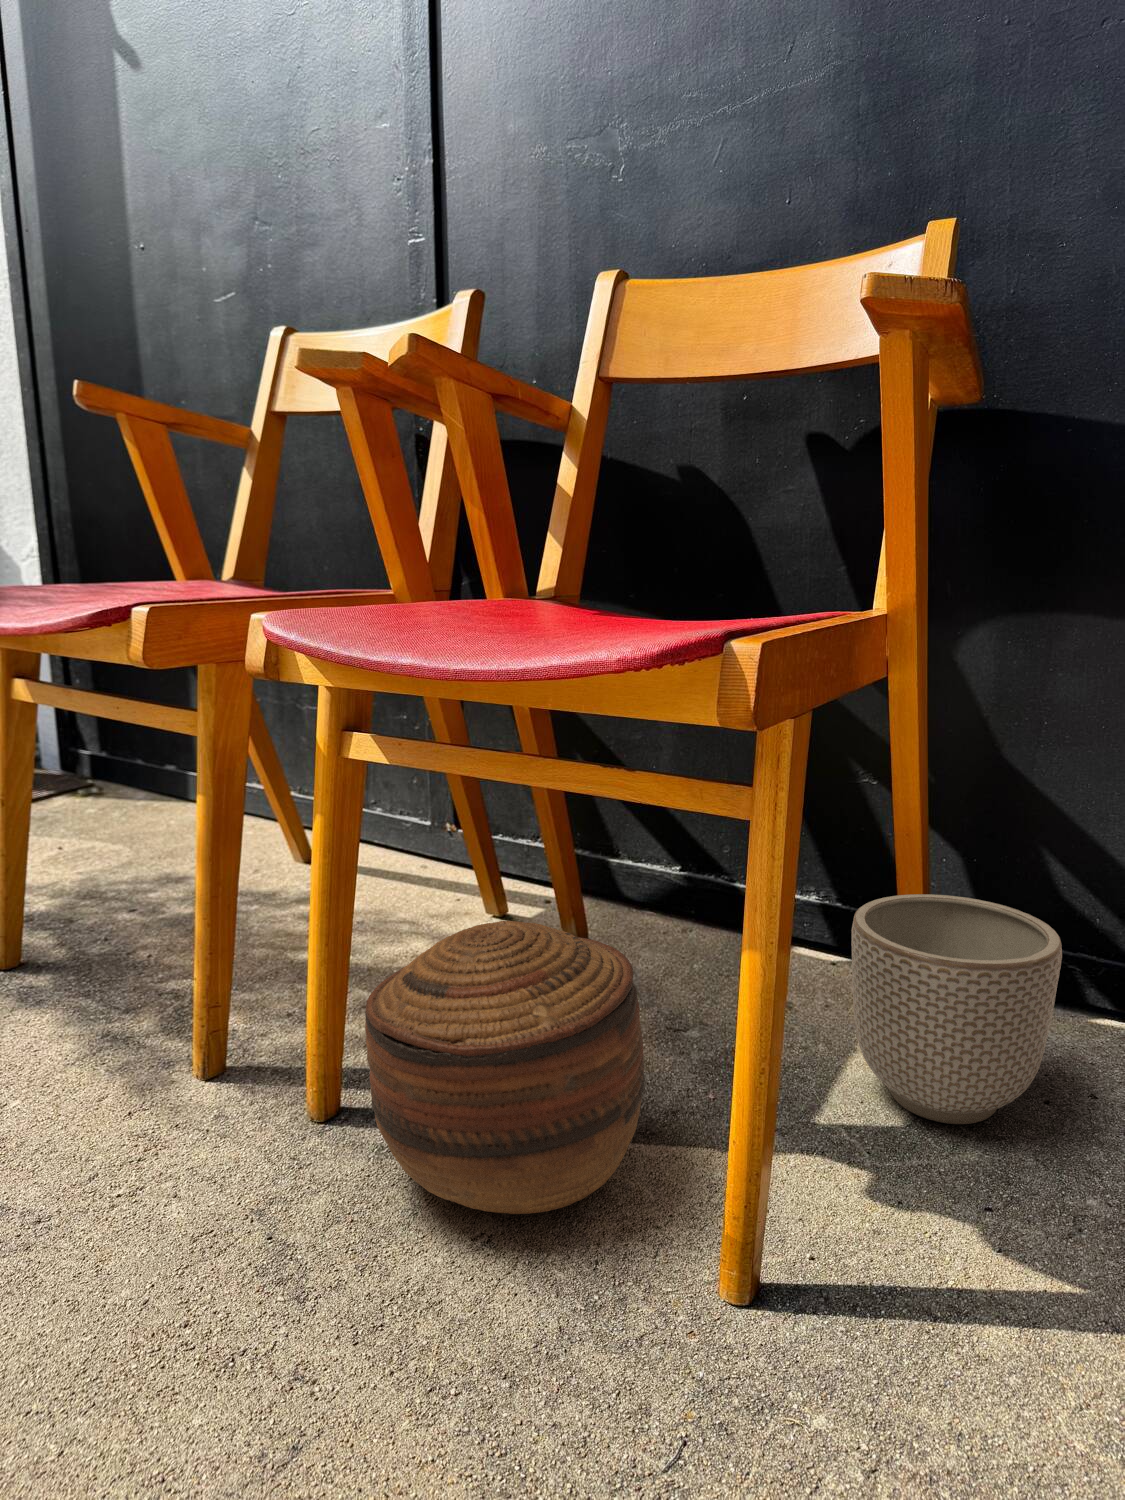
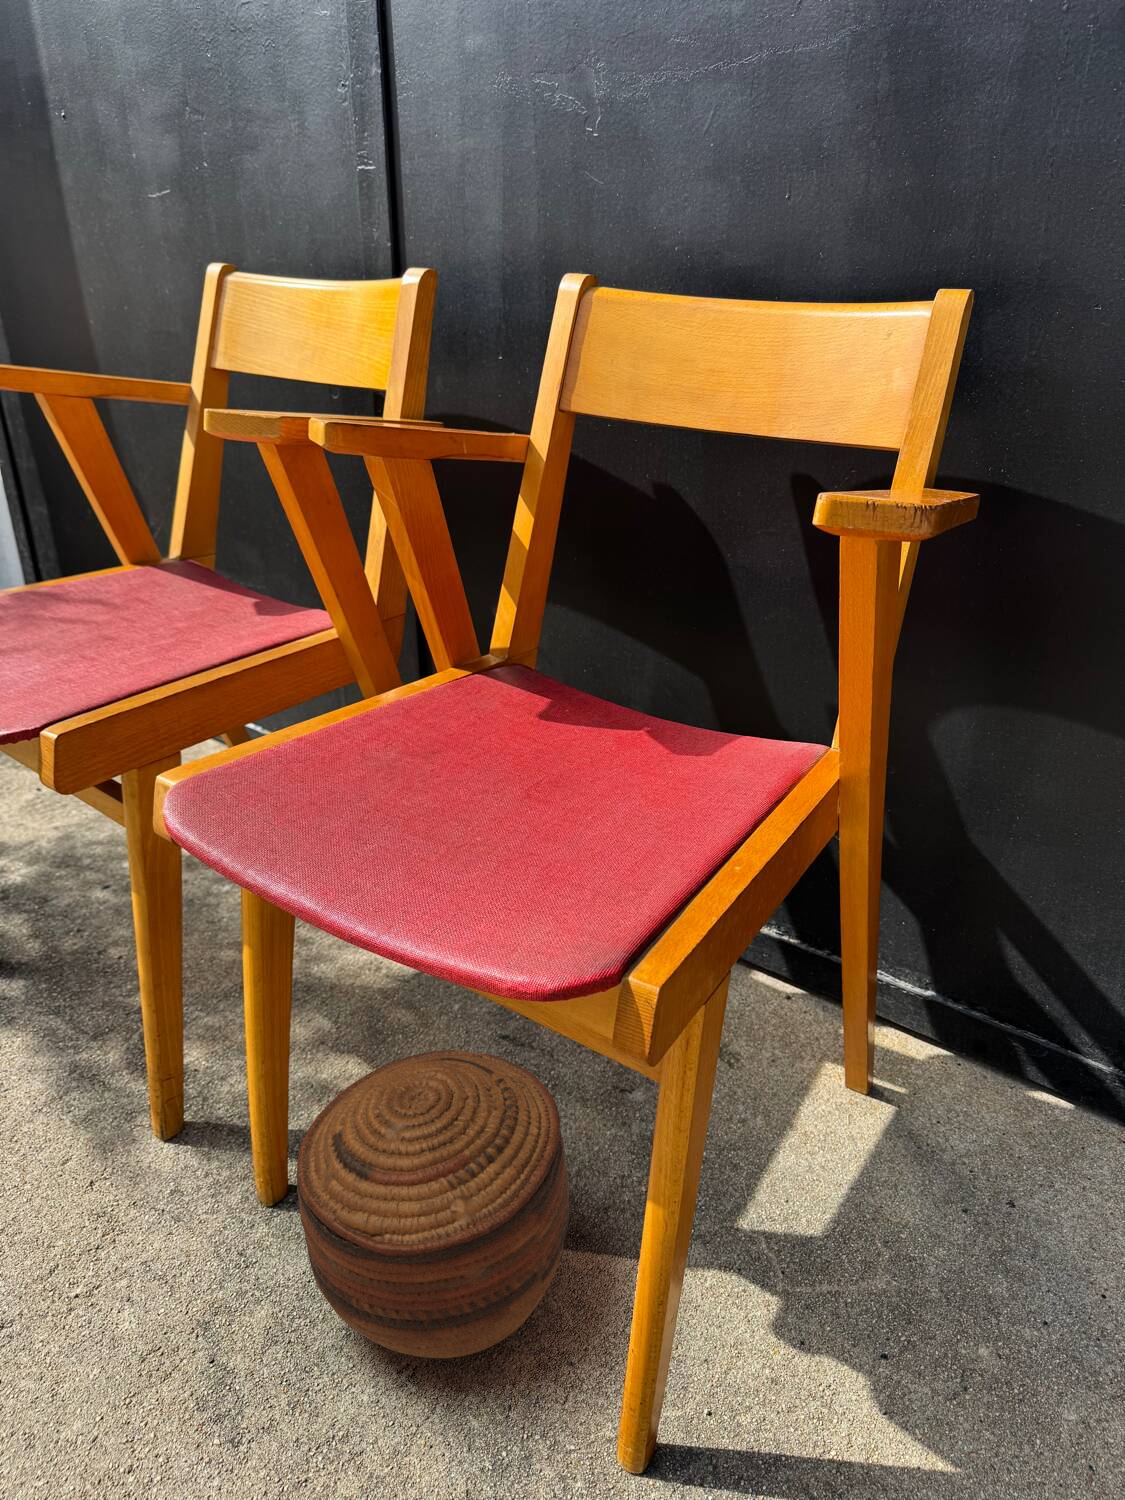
planter: present [852,894,1062,1124] -> none [789,1002,996,1239]

